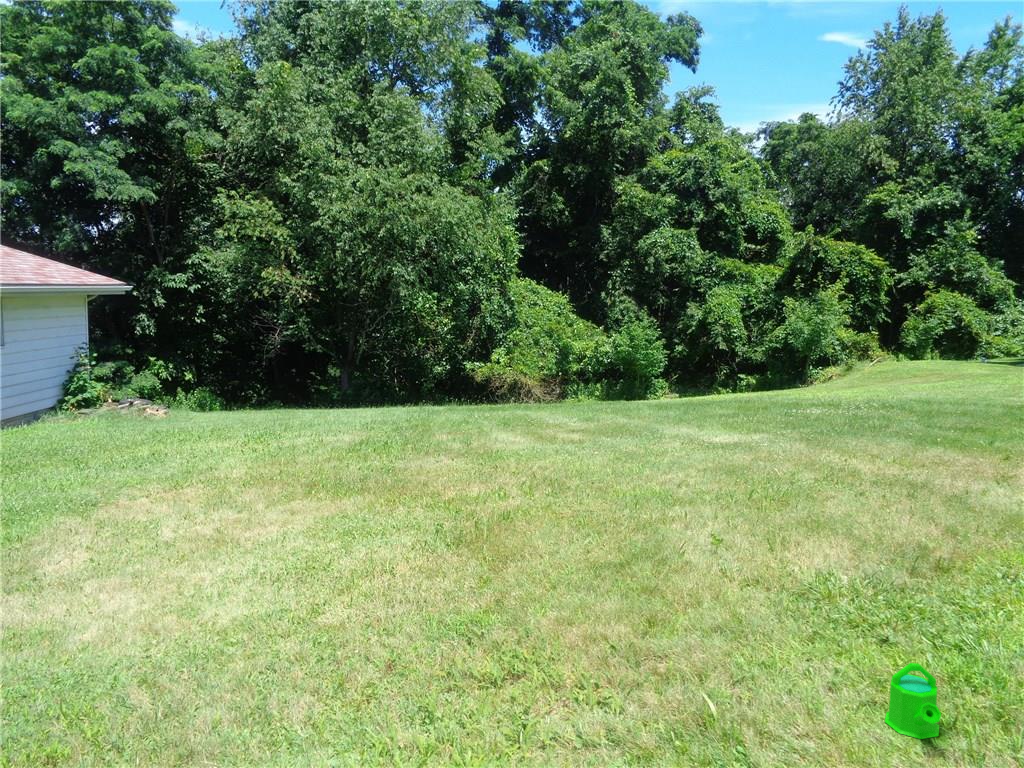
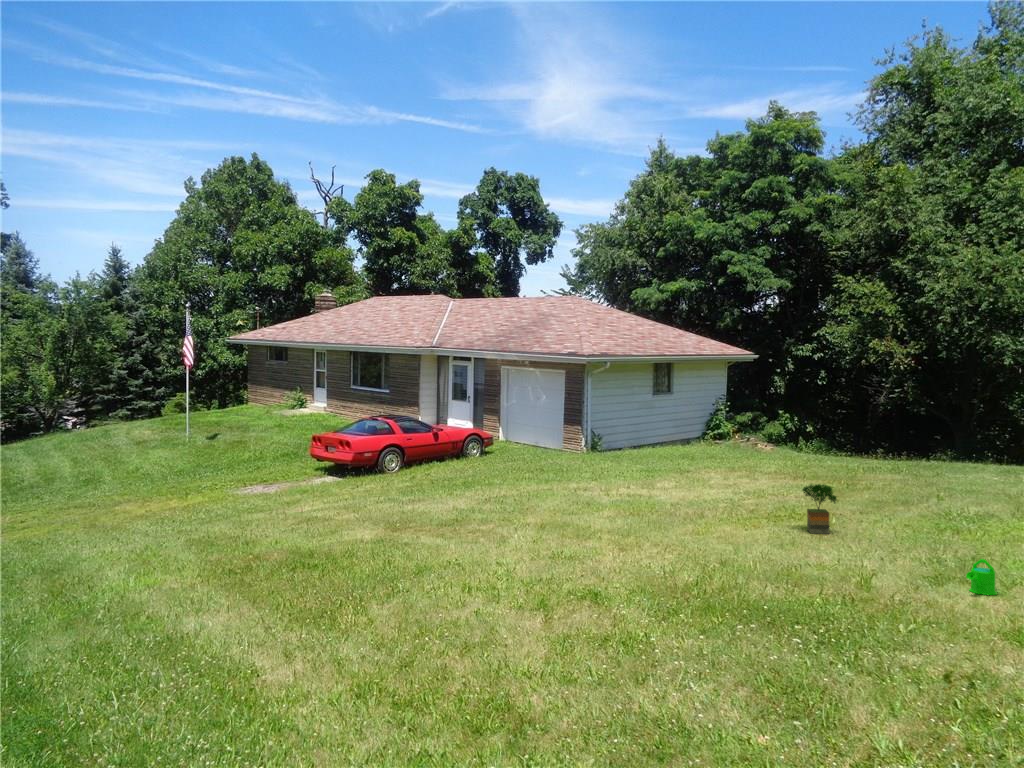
potted tree: none [418,518,491,624] -> present [802,484,837,534]

